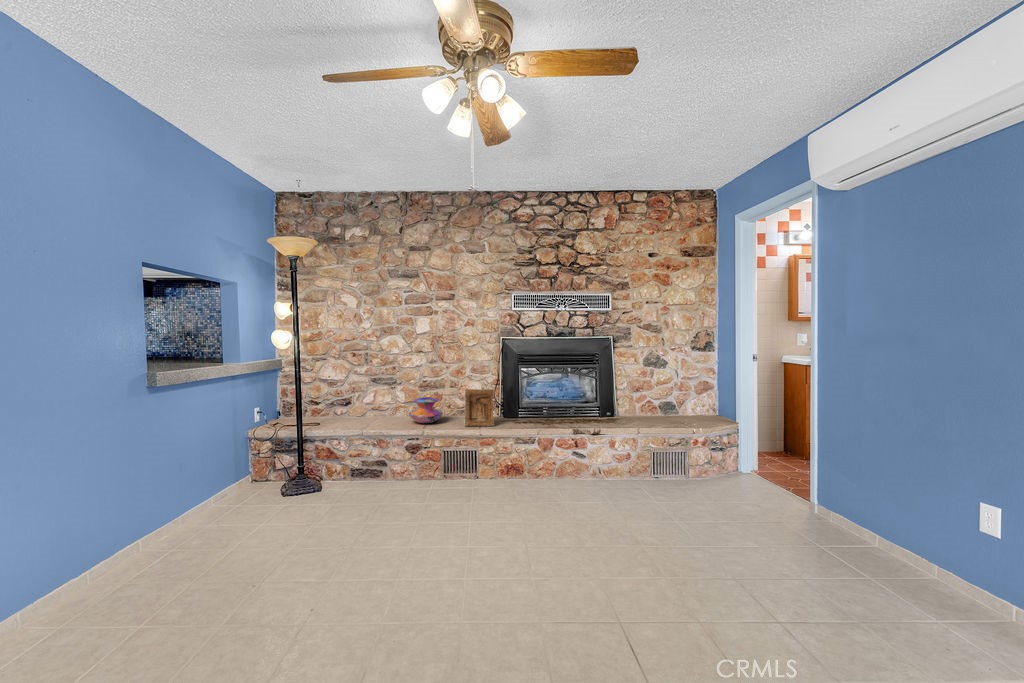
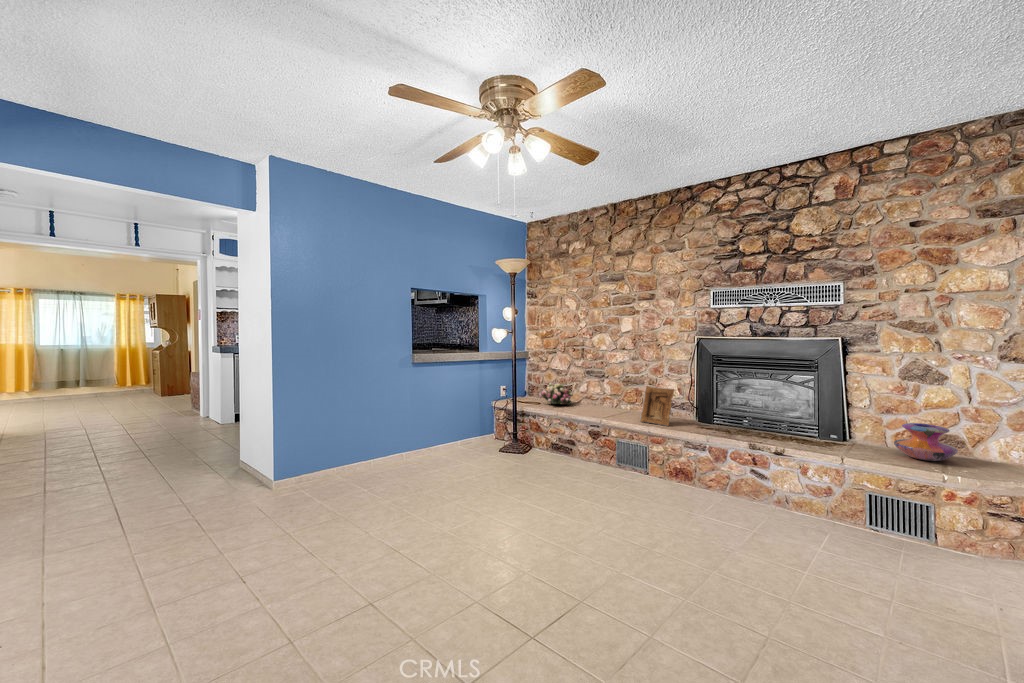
flower arrangement: none [322,396,363,422] -> present [539,383,573,405]
decorative vase: present [409,397,443,423] -> present [894,423,958,461]

